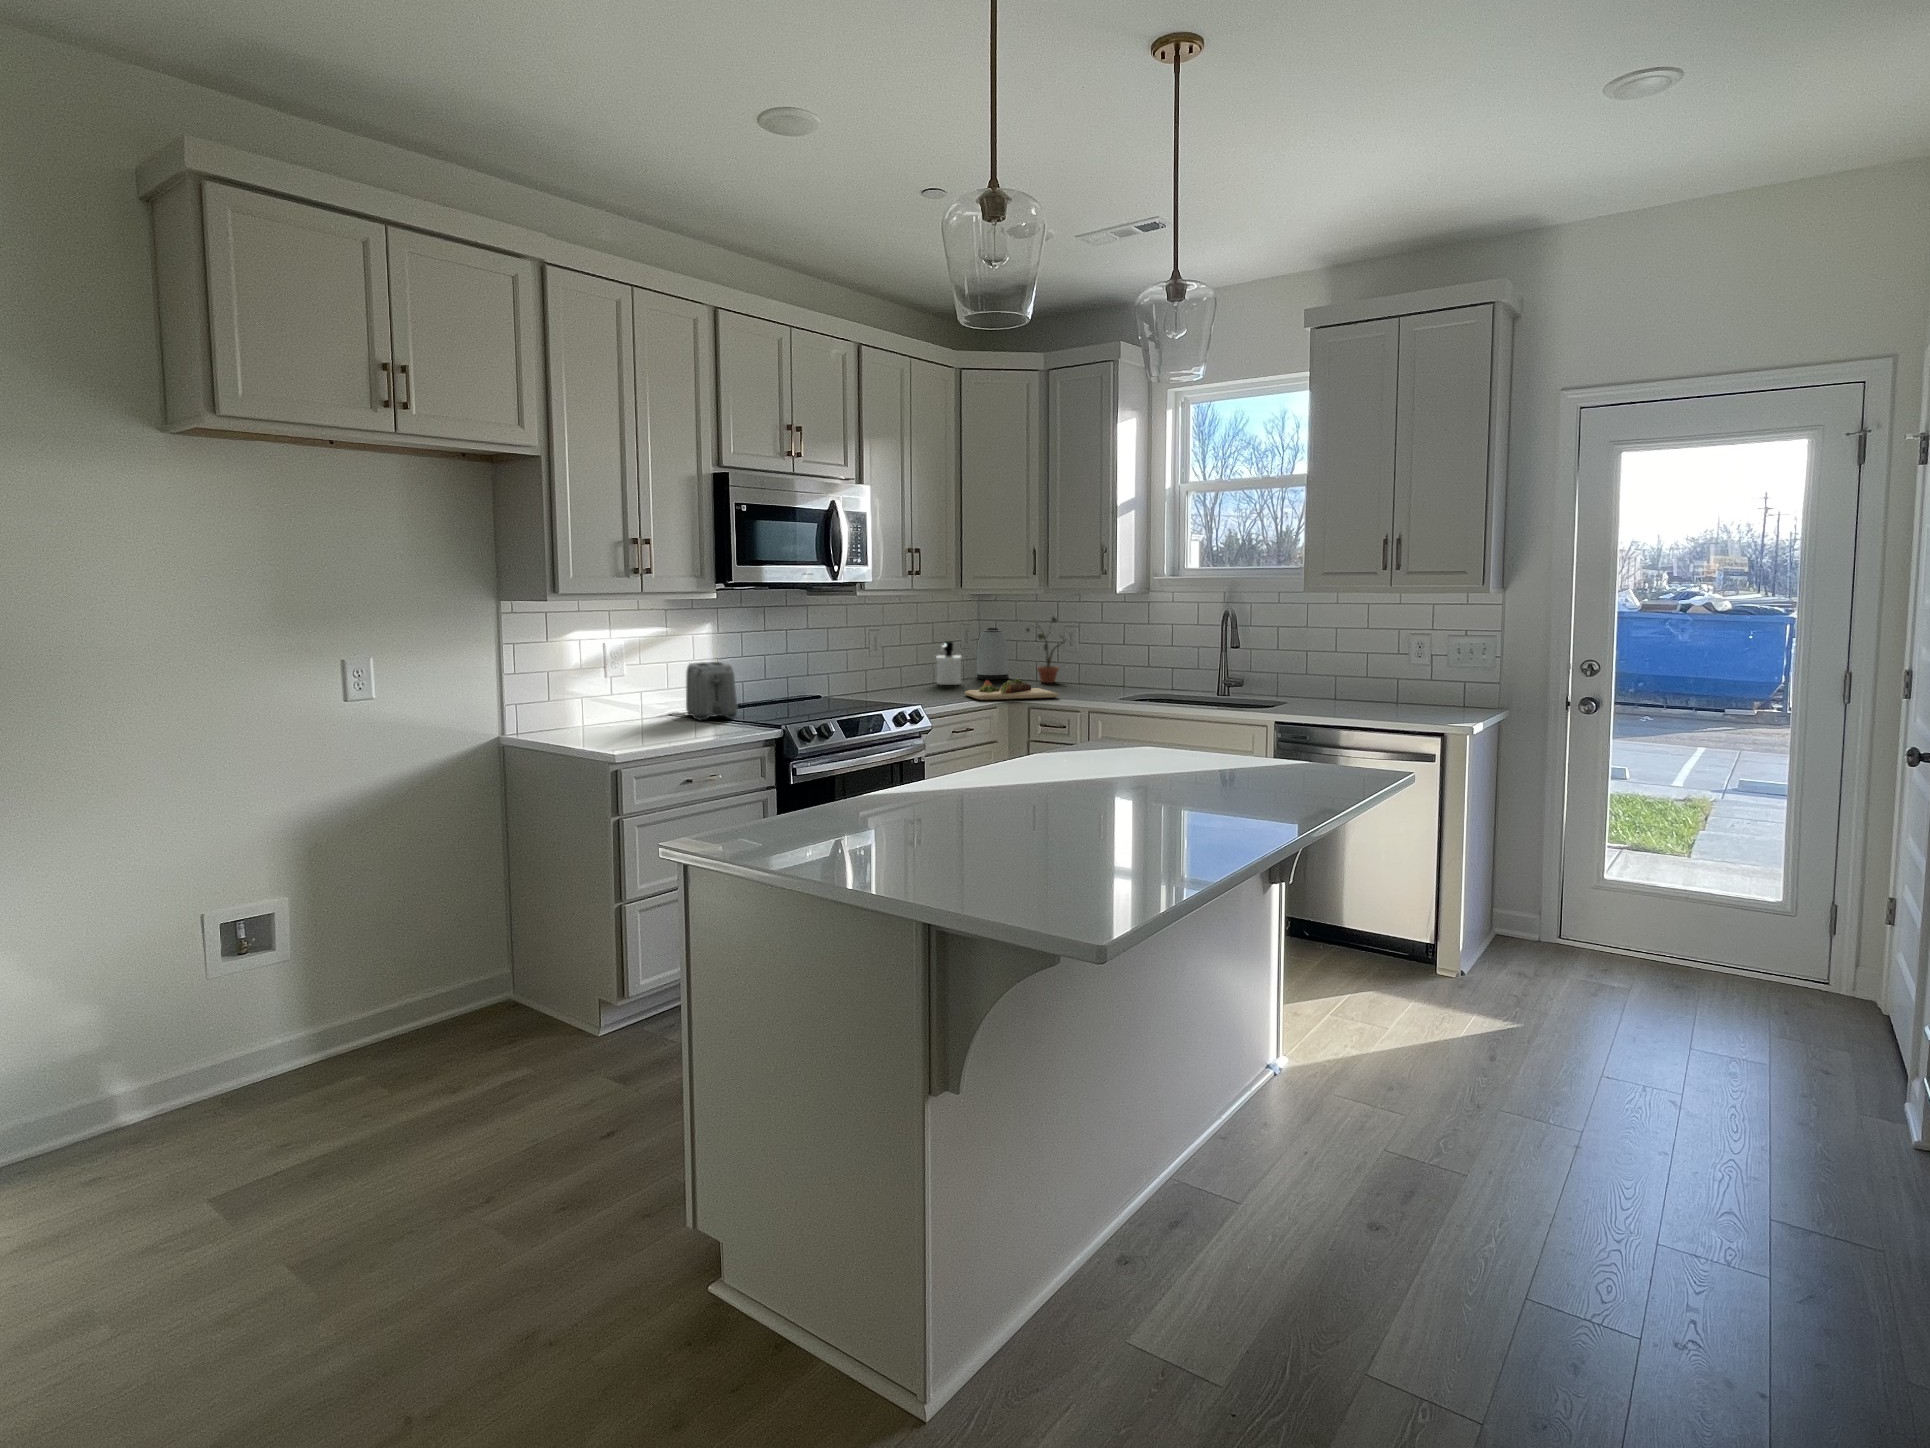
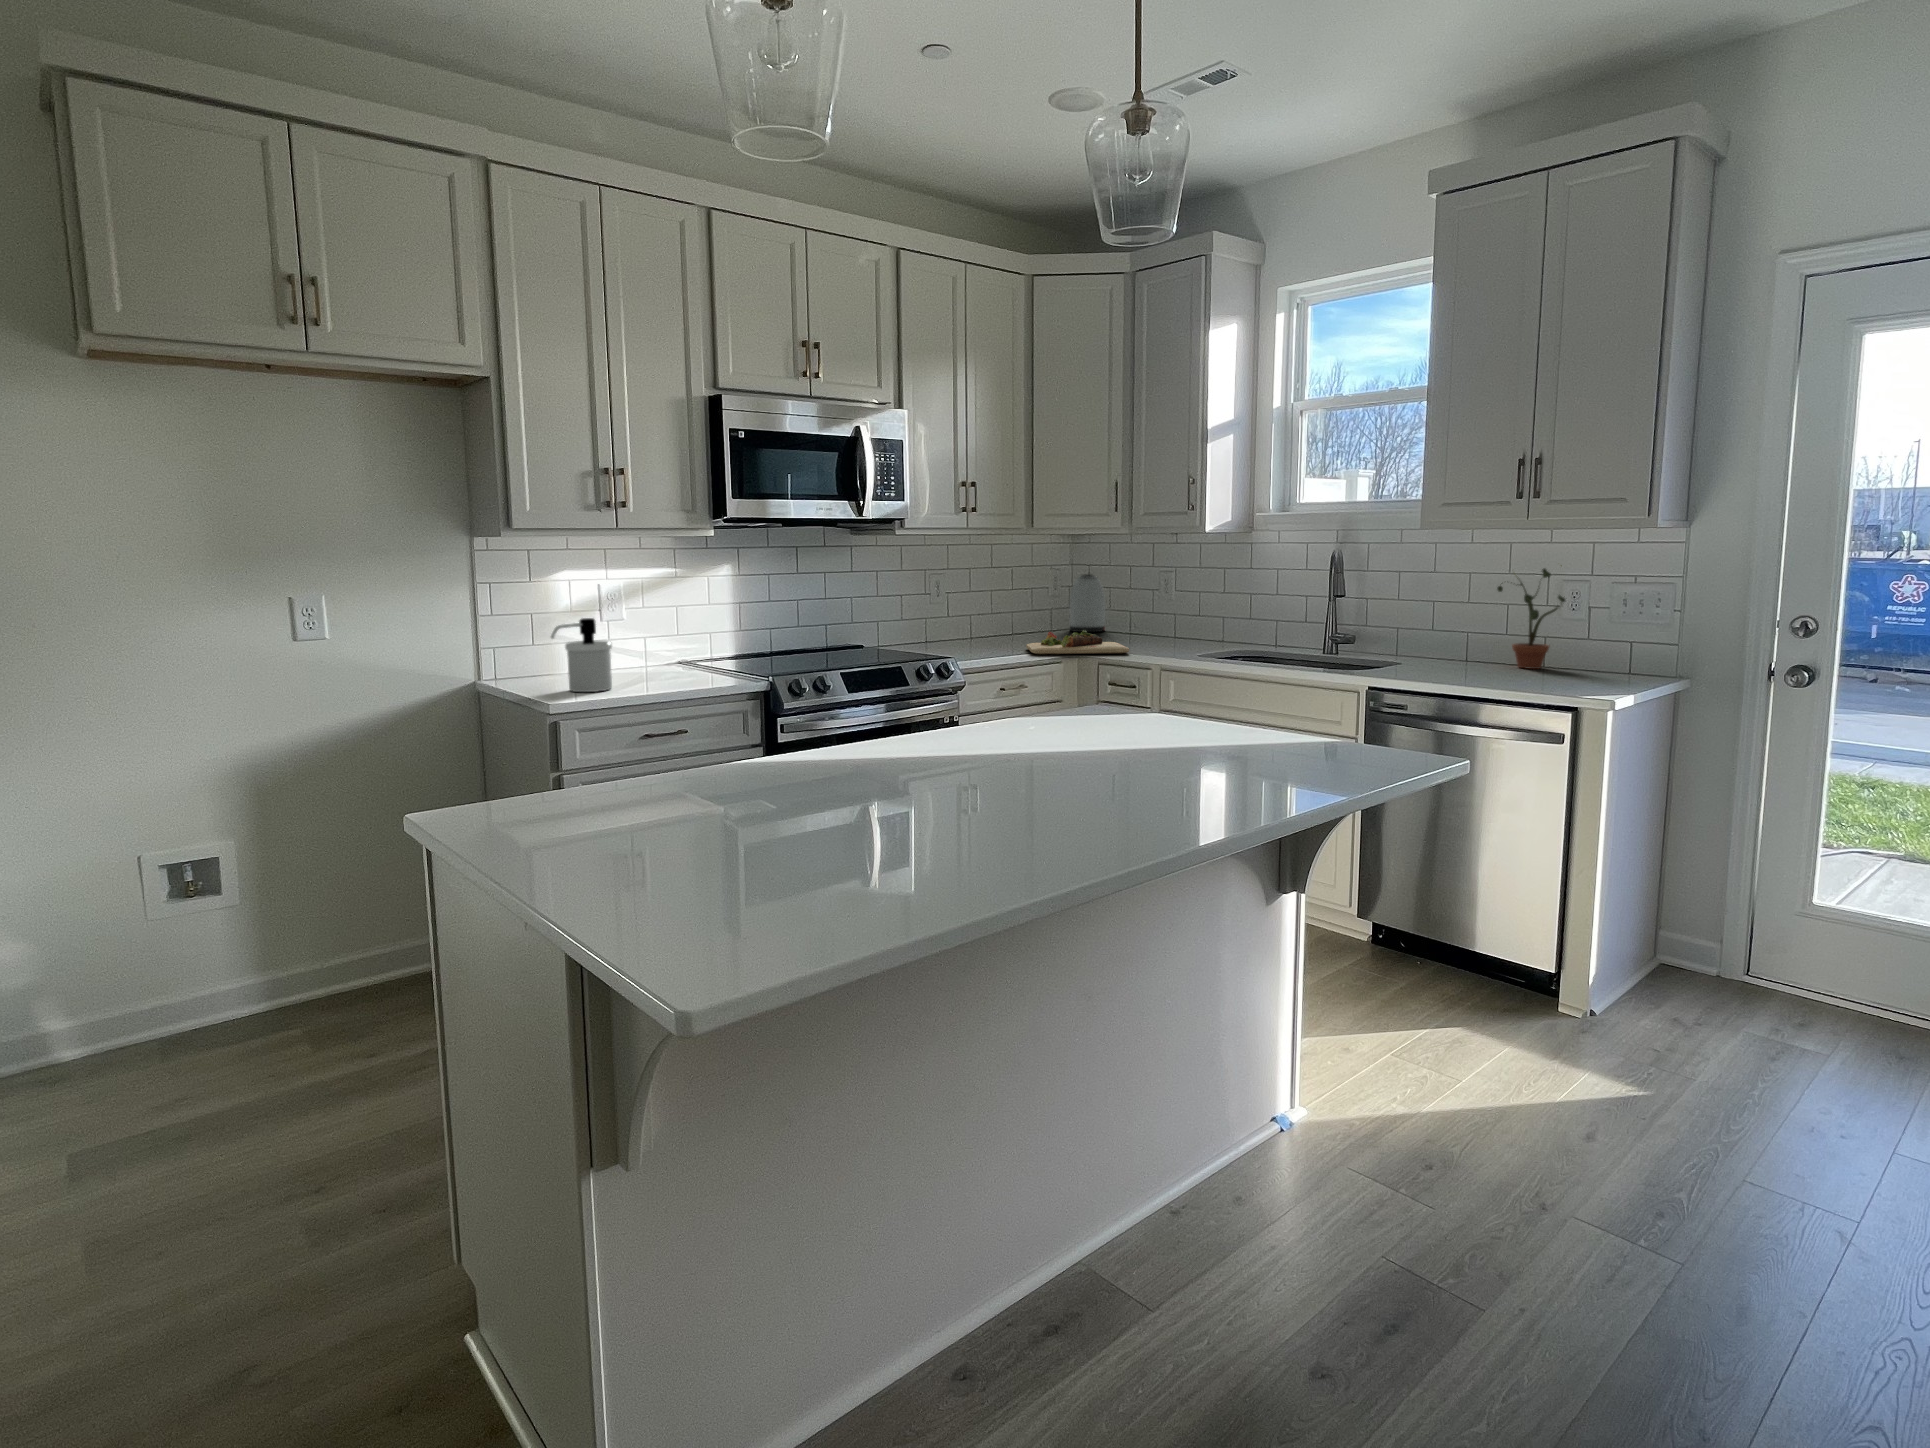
potted plant: present [1026,617,1065,683] -> present [1497,569,1565,669]
soap dispenser: present [936,641,962,685] -> present [551,618,612,692]
toaster: present [686,662,738,720] -> none [692,607,744,670]

